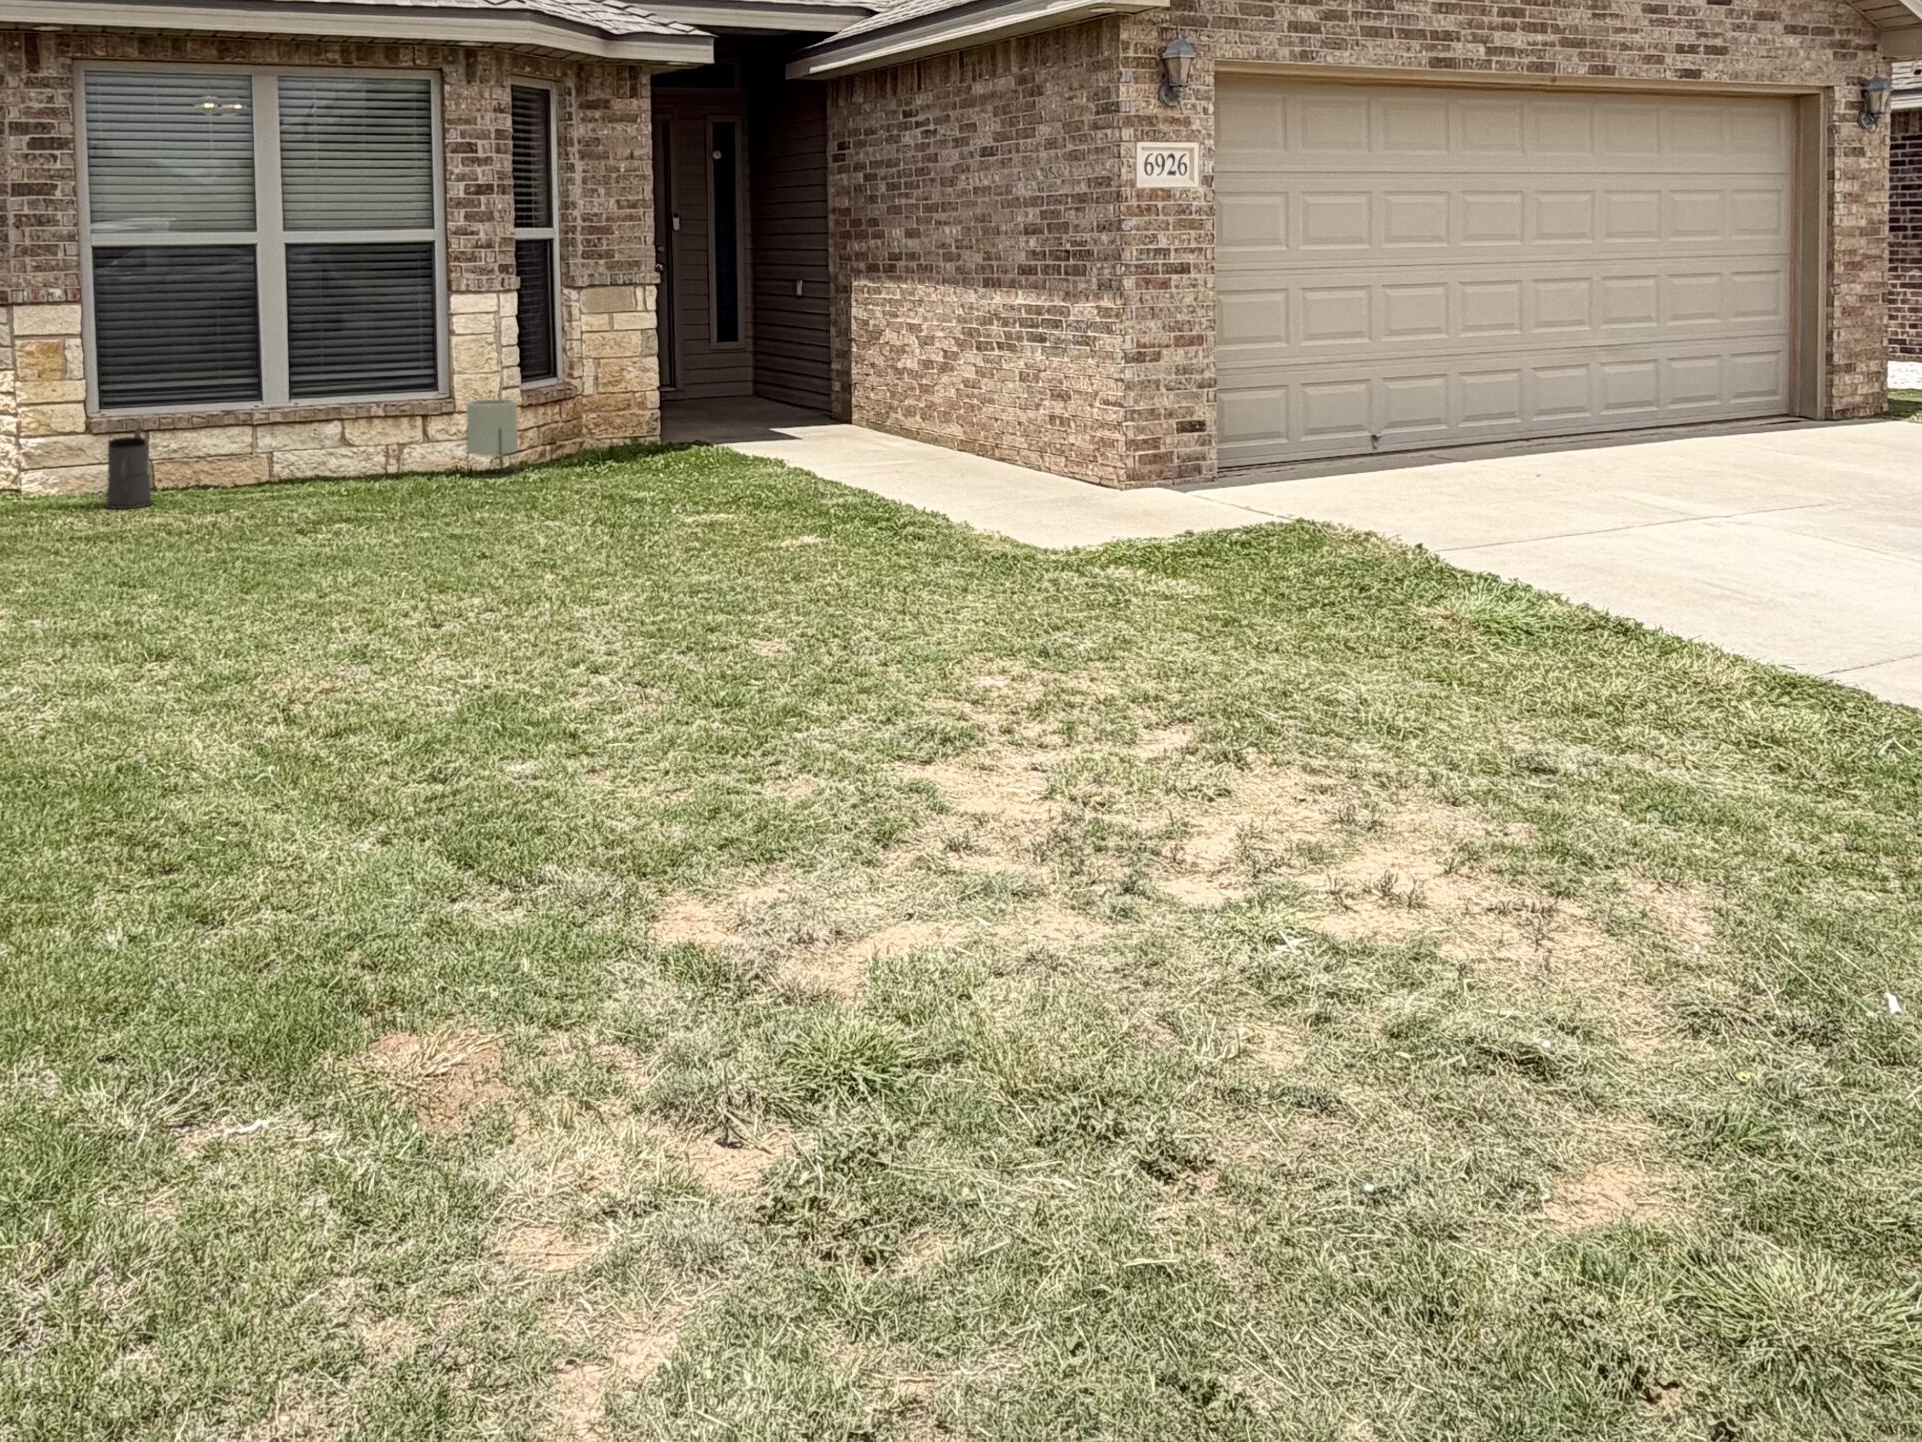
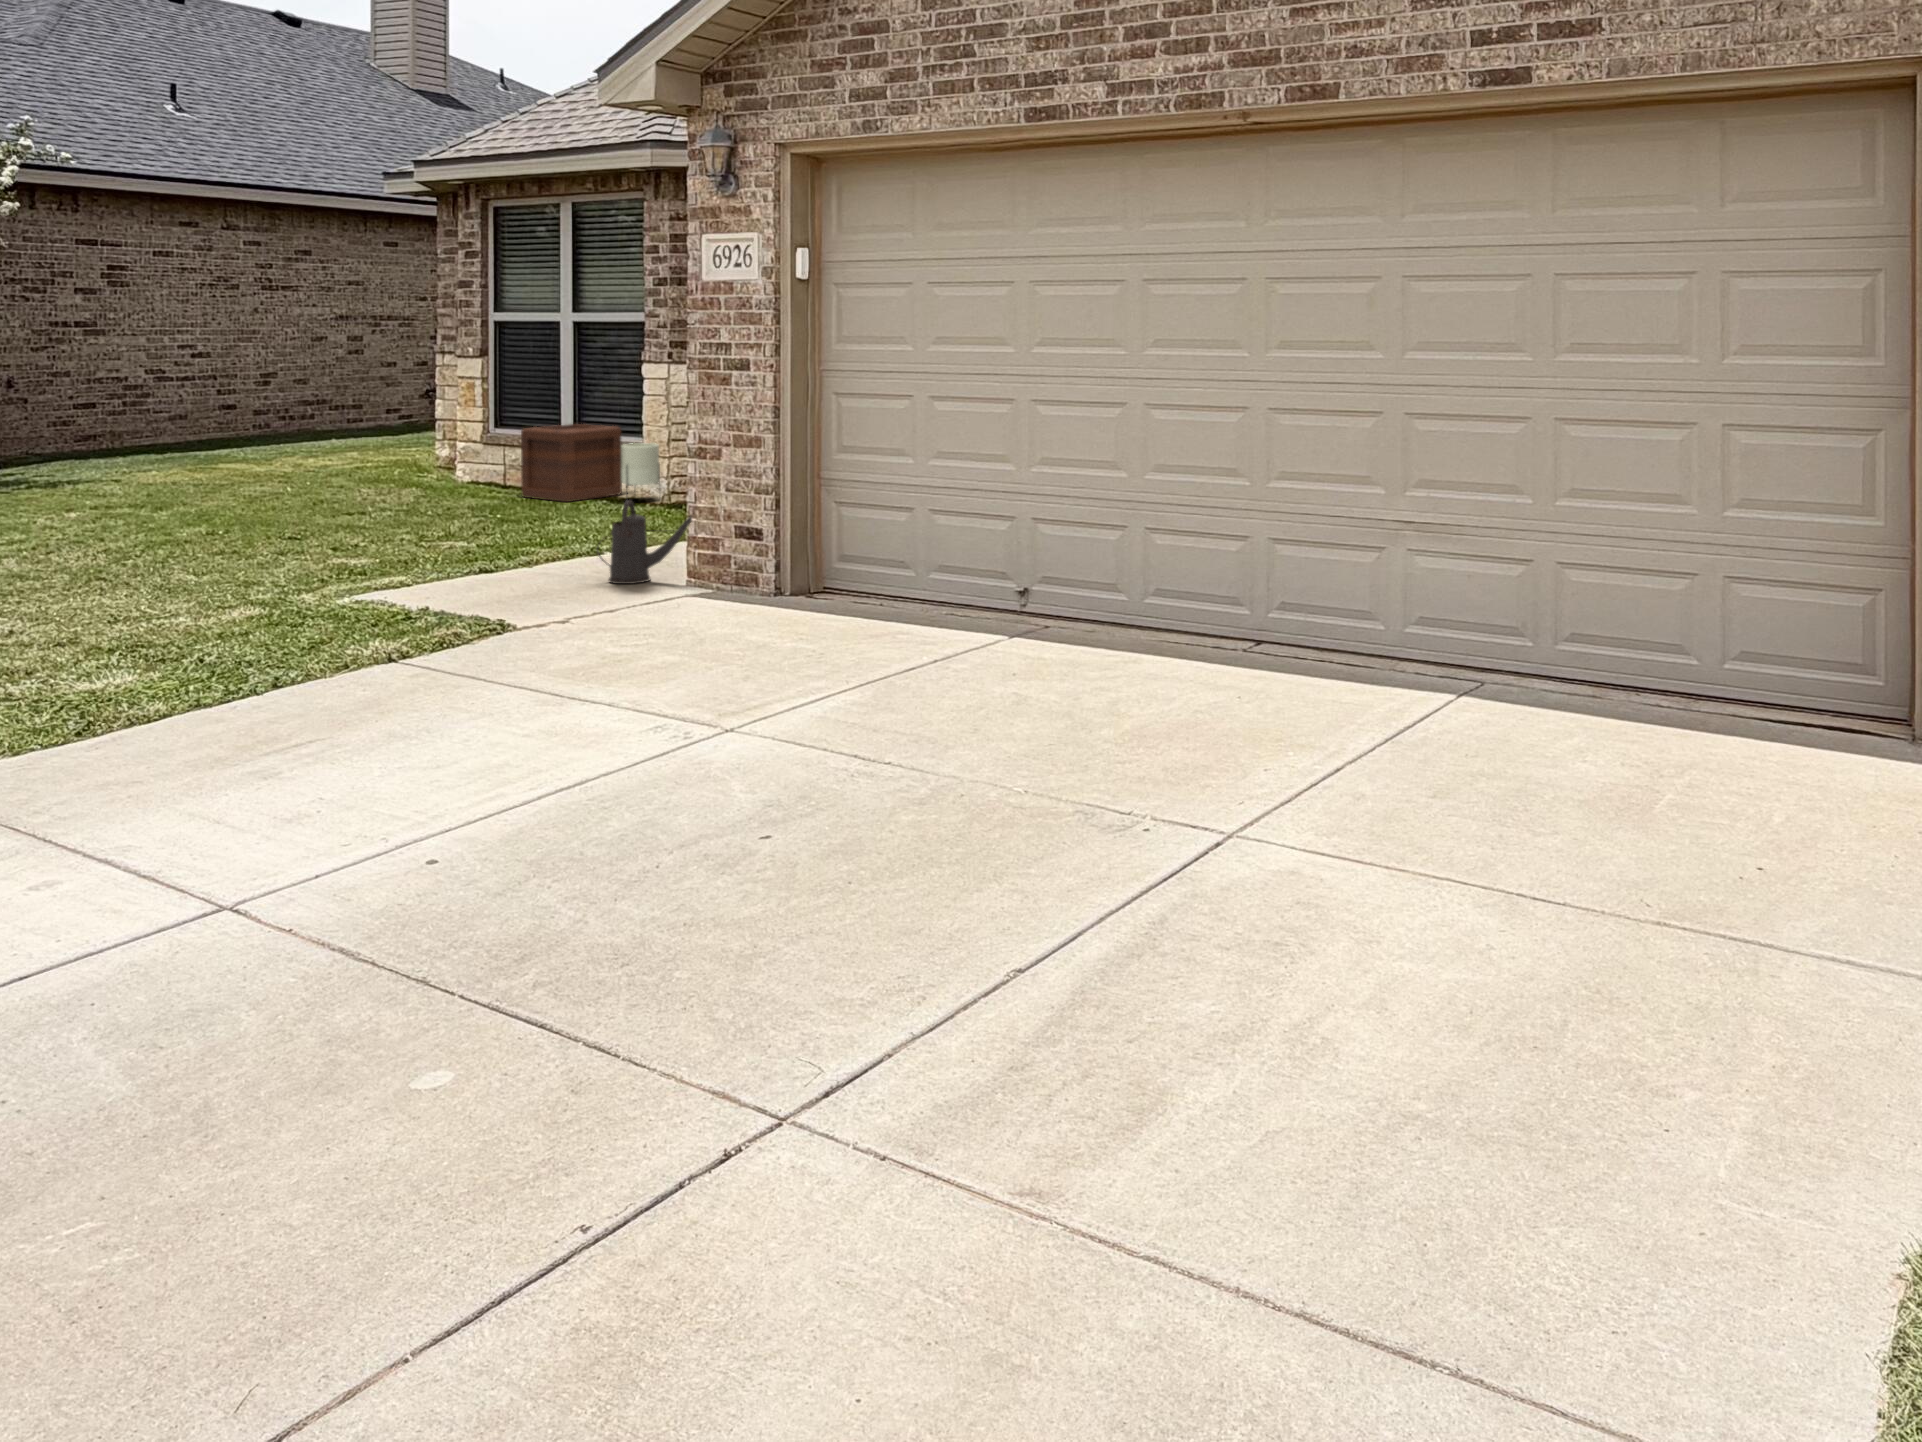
wooden crate: none [318,384,436,497] -> present [521,424,622,502]
watering can: present [106,427,153,509] -> present [596,500,692,584]

